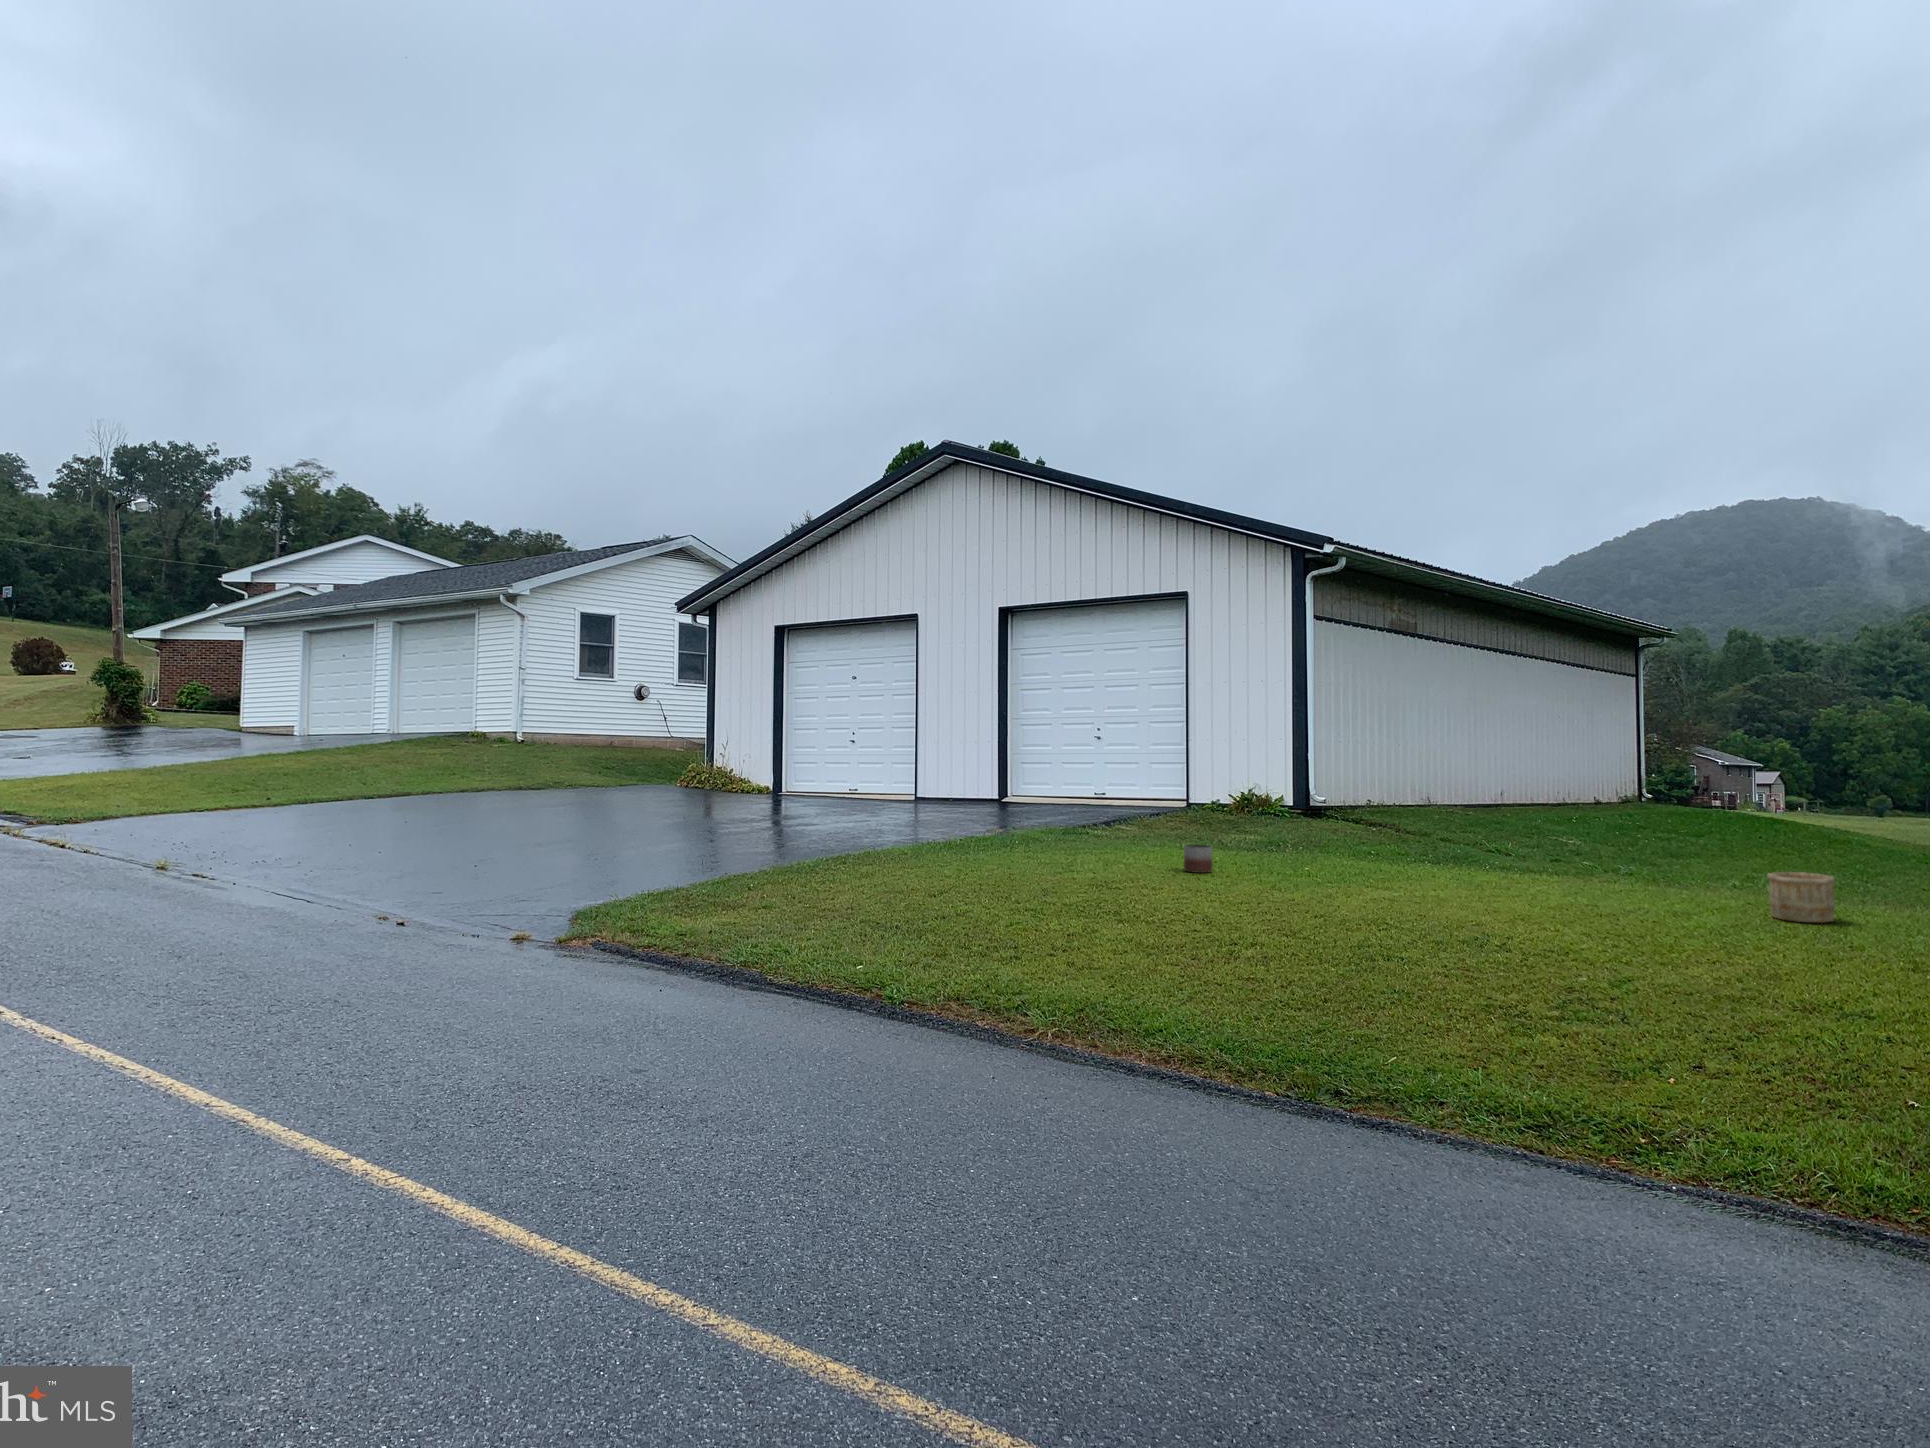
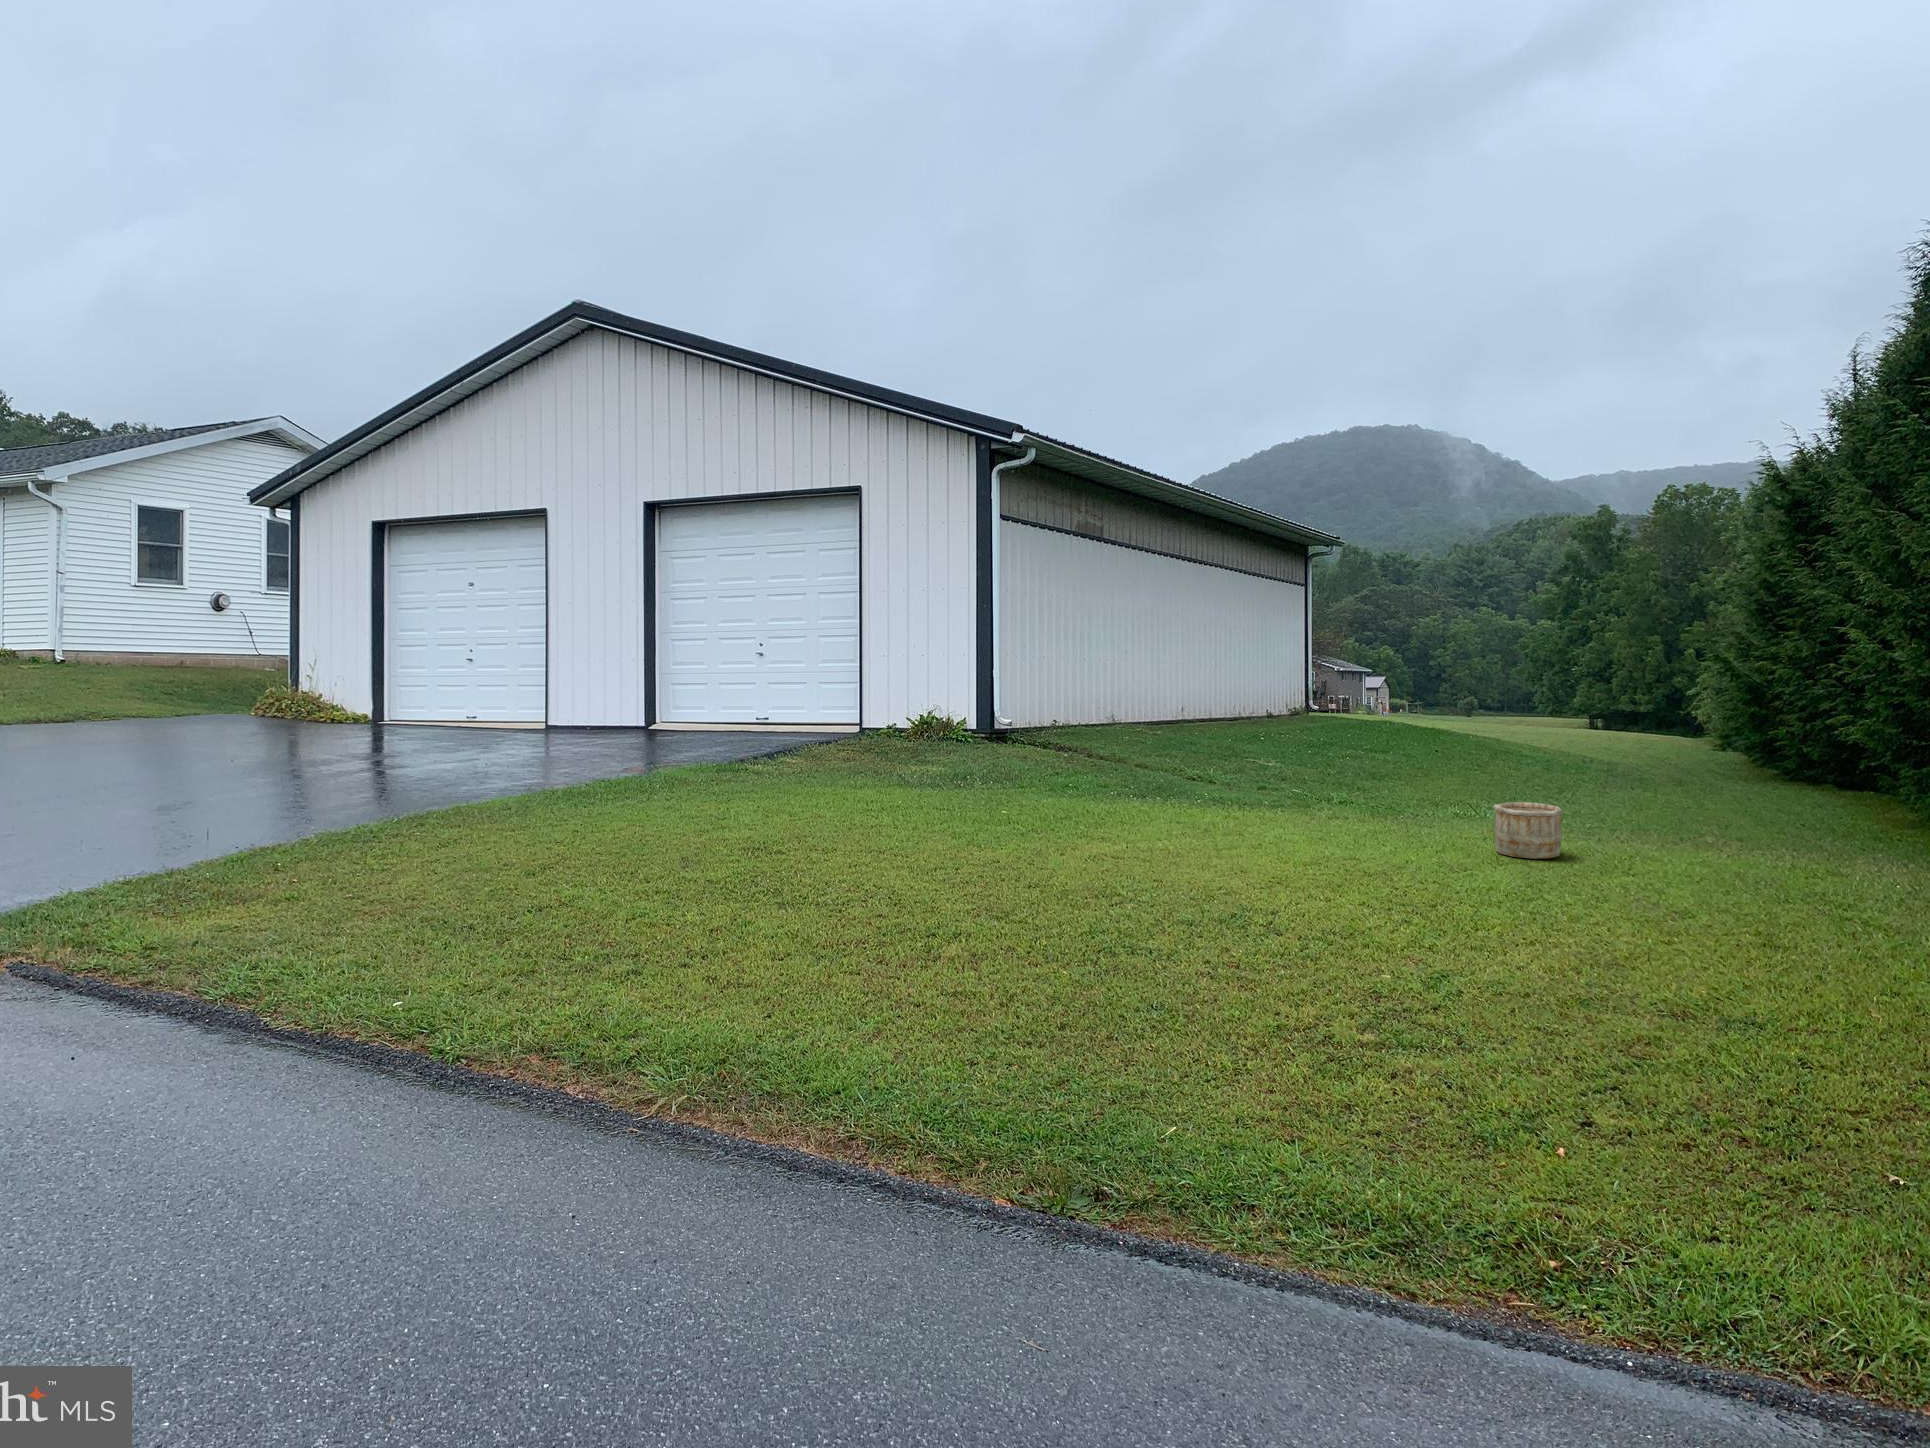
planter: present [1184,844,1213,873] -> none [862,786,896,820]

